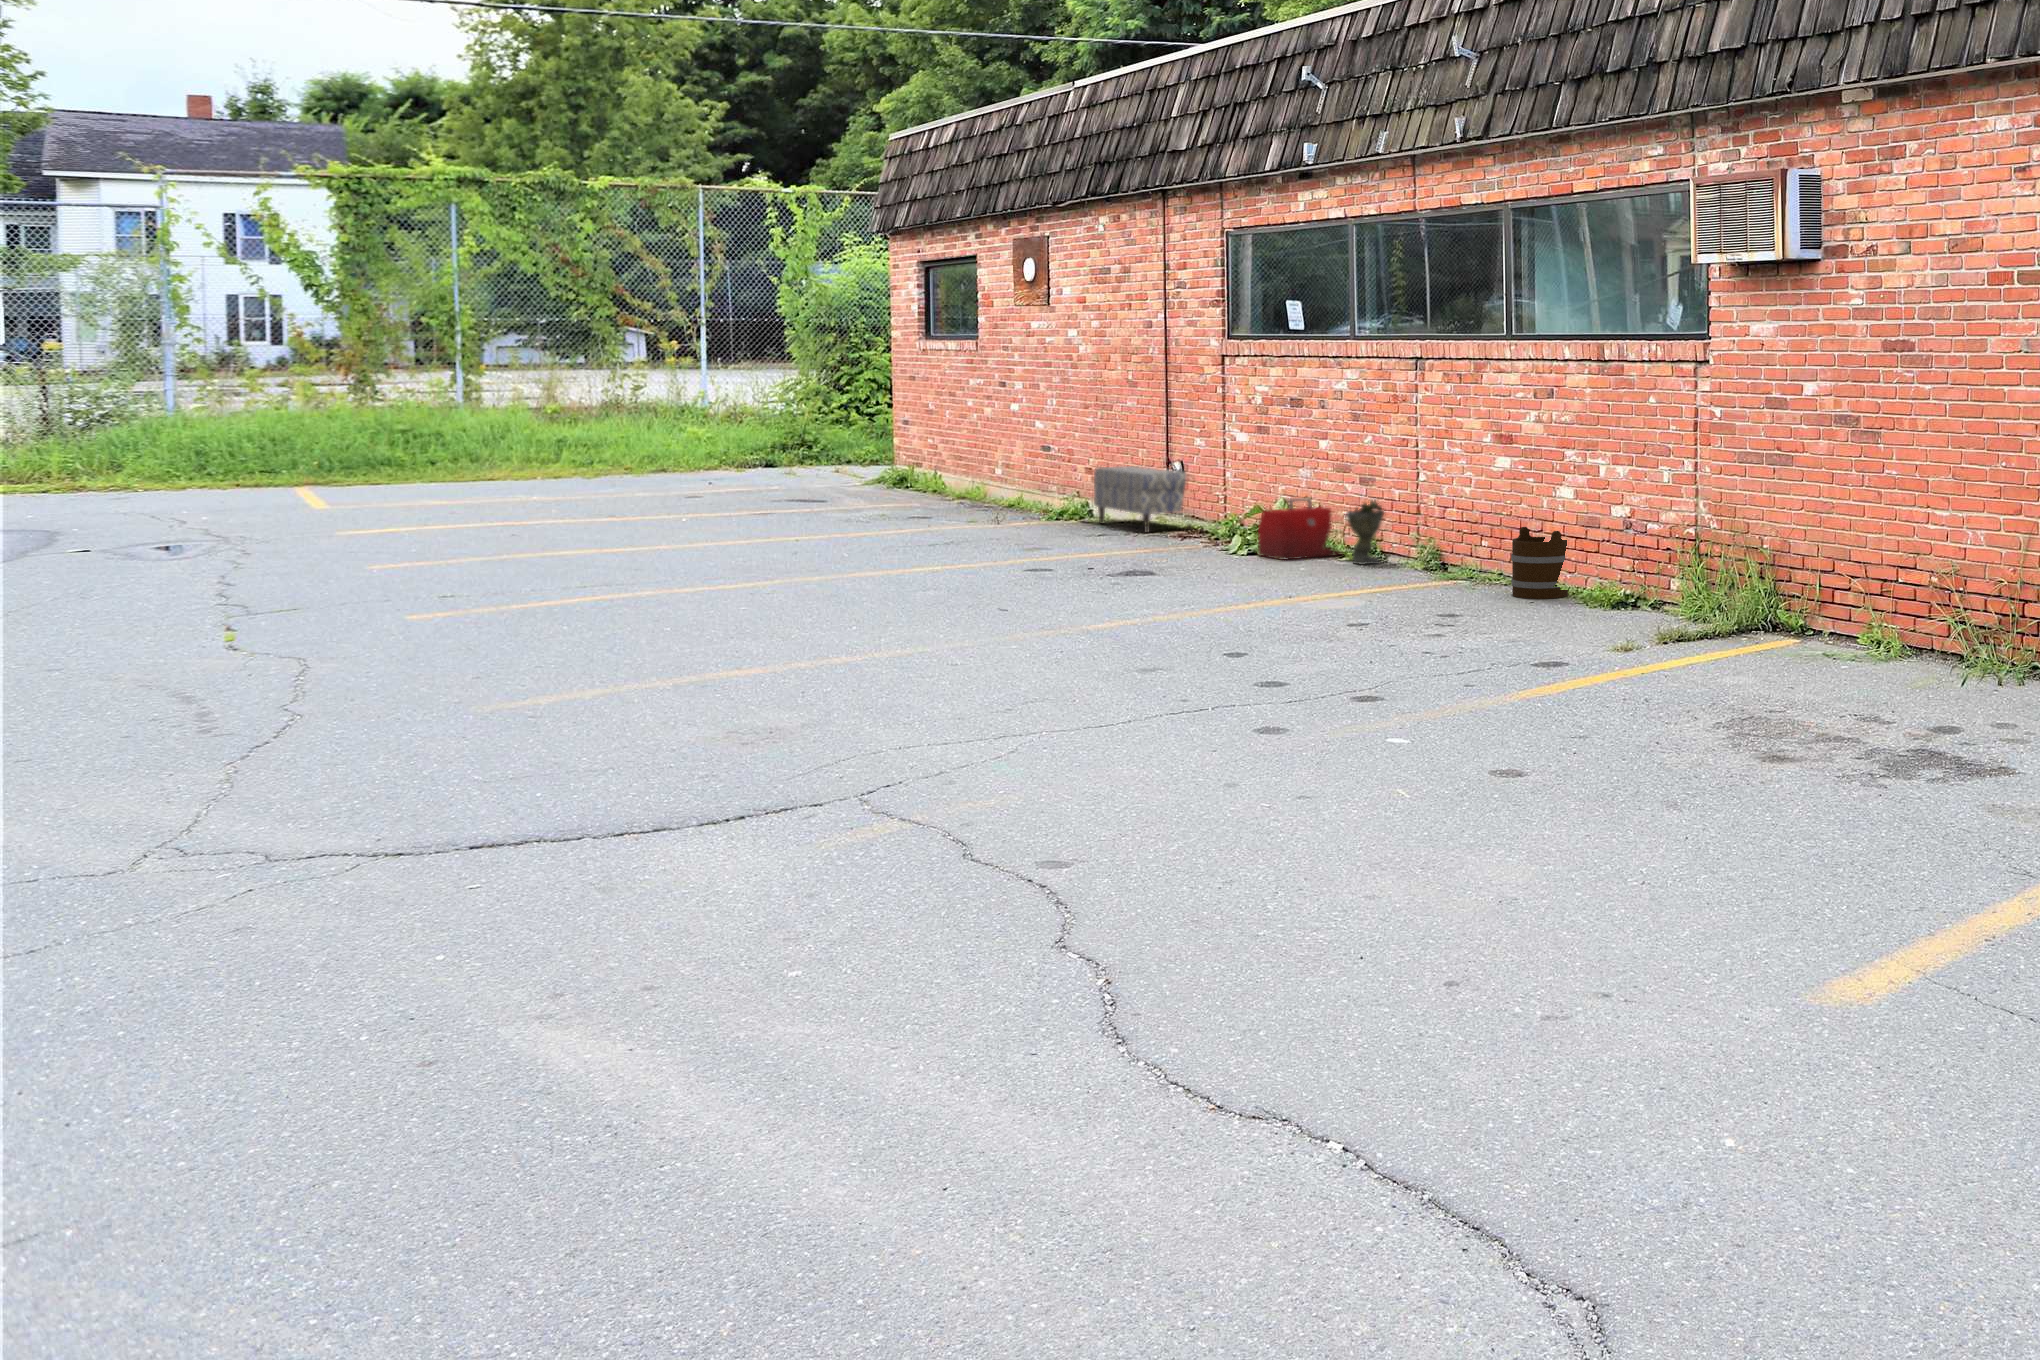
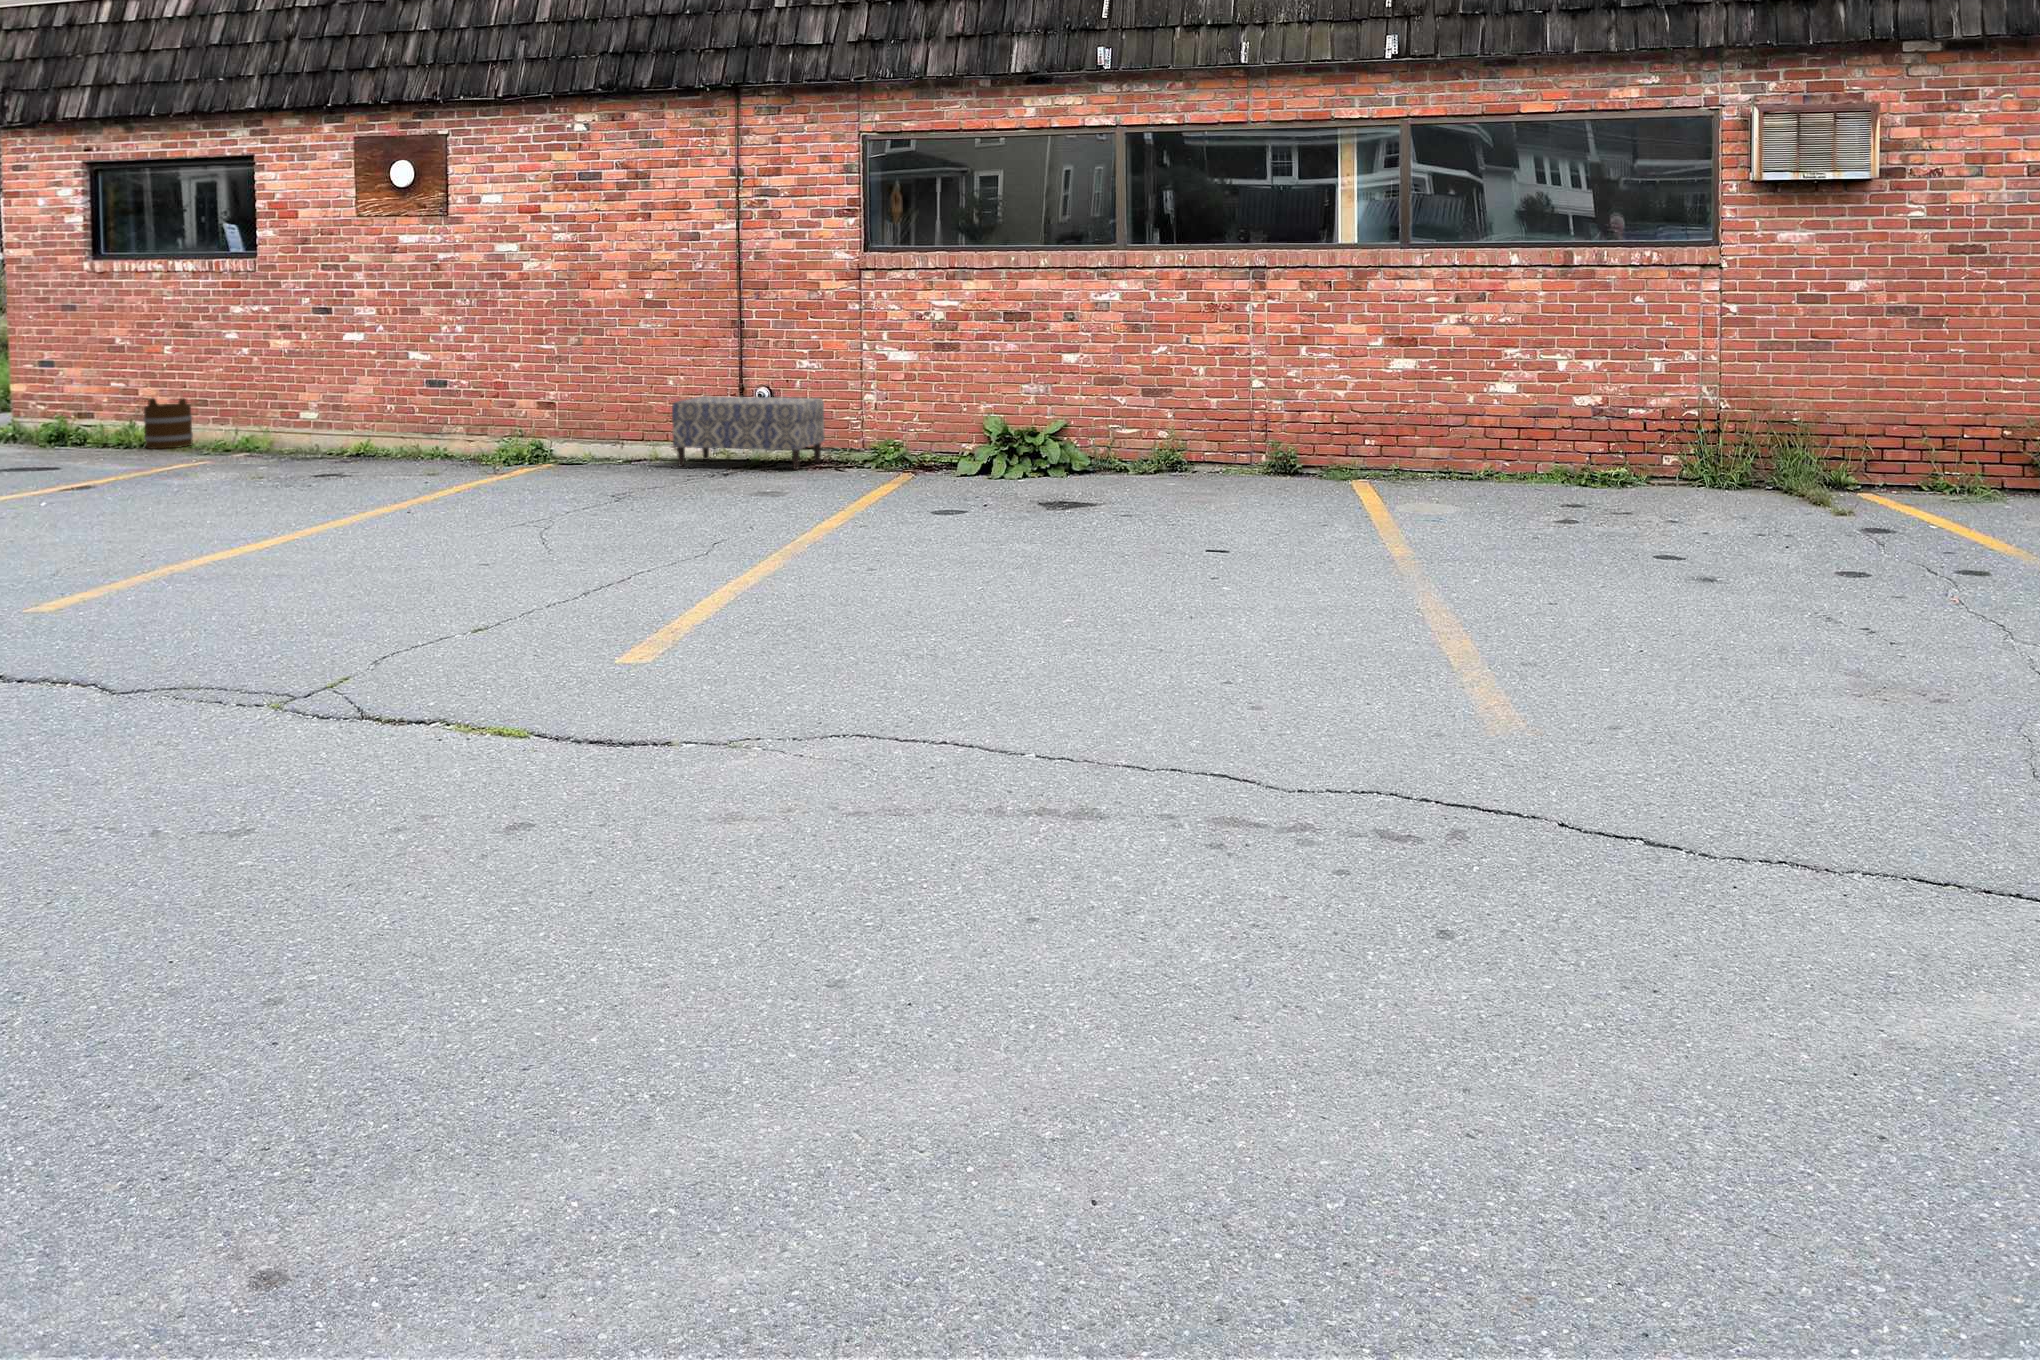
toolbox: present [1258,498,1342,560] -> none [1068,414,1128,480]
planter: present [1347,500,1384,565] -> none [1180,410,1220,476]
bucket: present [1511,527,1568,599] -> present [143,398,193,449]

